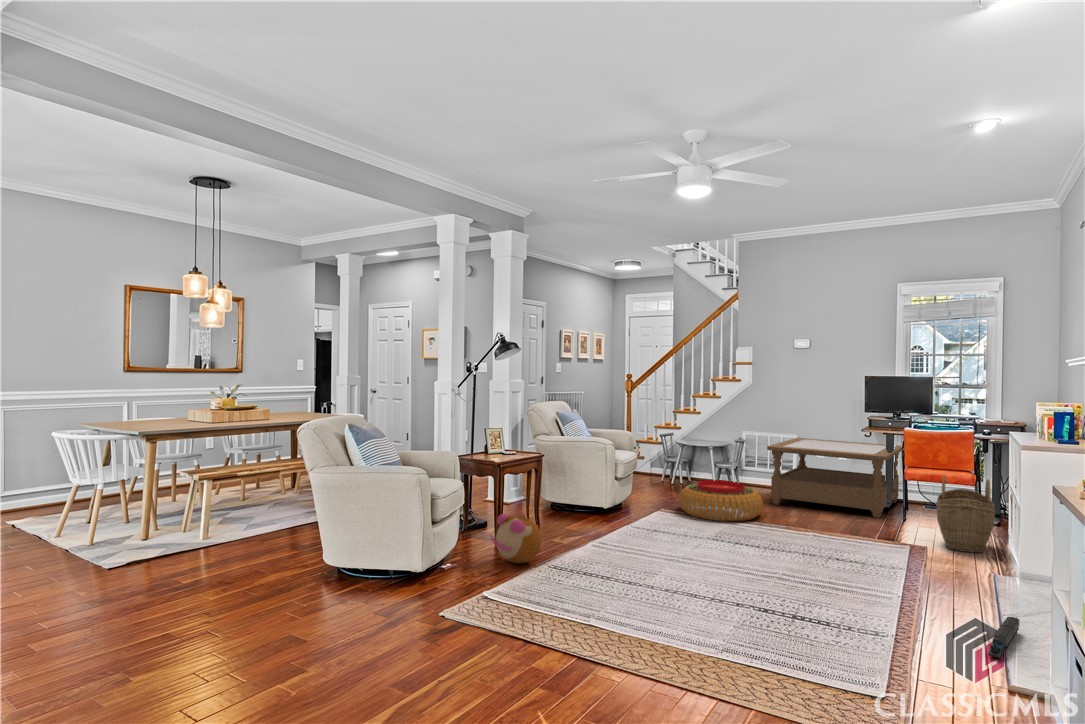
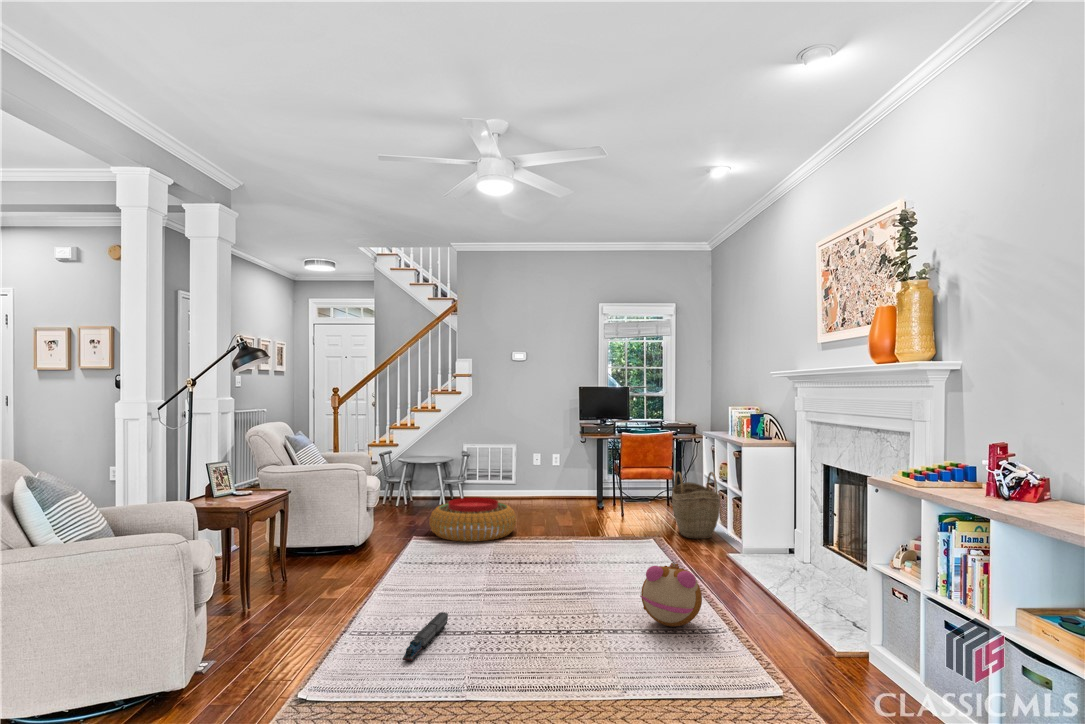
coffee table: present [767,438,902,518] -> none [506,447,616,518]
plush toy: present [490,514,542,563] -> present [640,563,702,627]
toy train: present [988,617,1019,659] -> present [403,612,448,661]

